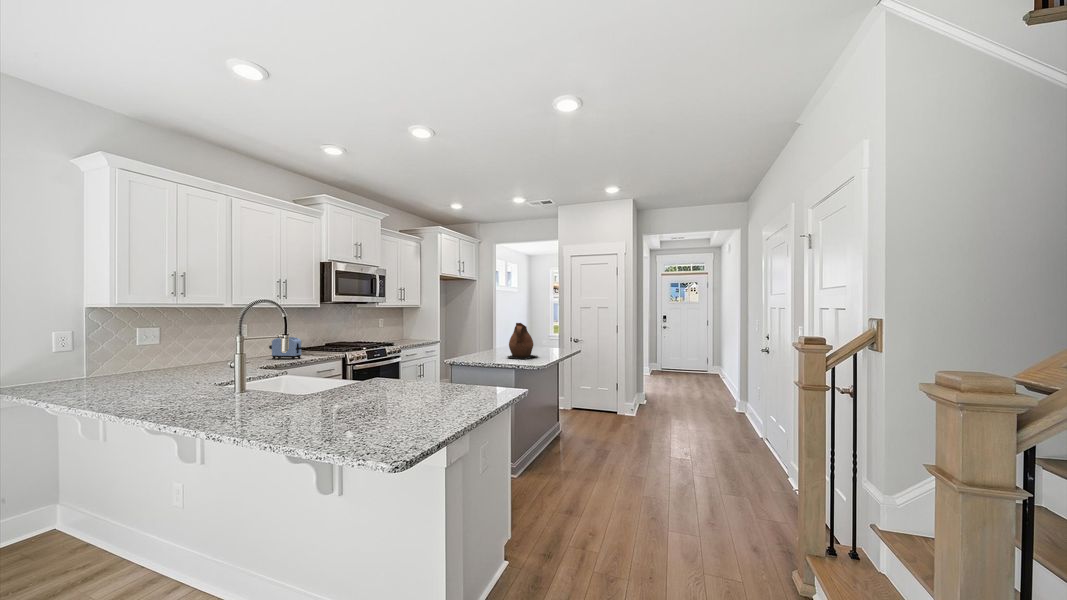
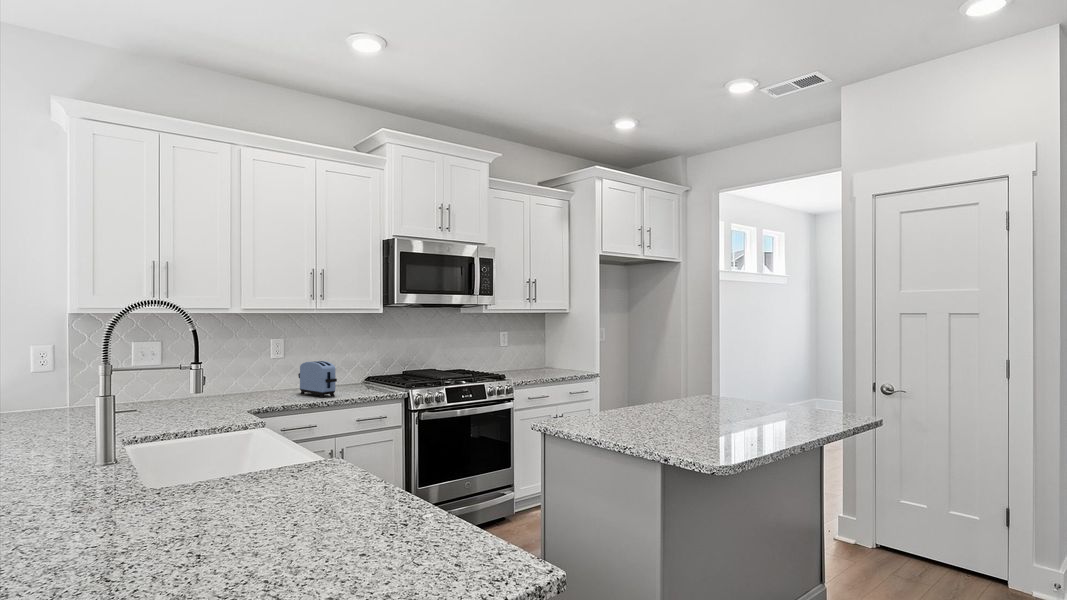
ceramic pitcher: present [507,323,538,359] -> none [659,355,738,439]

